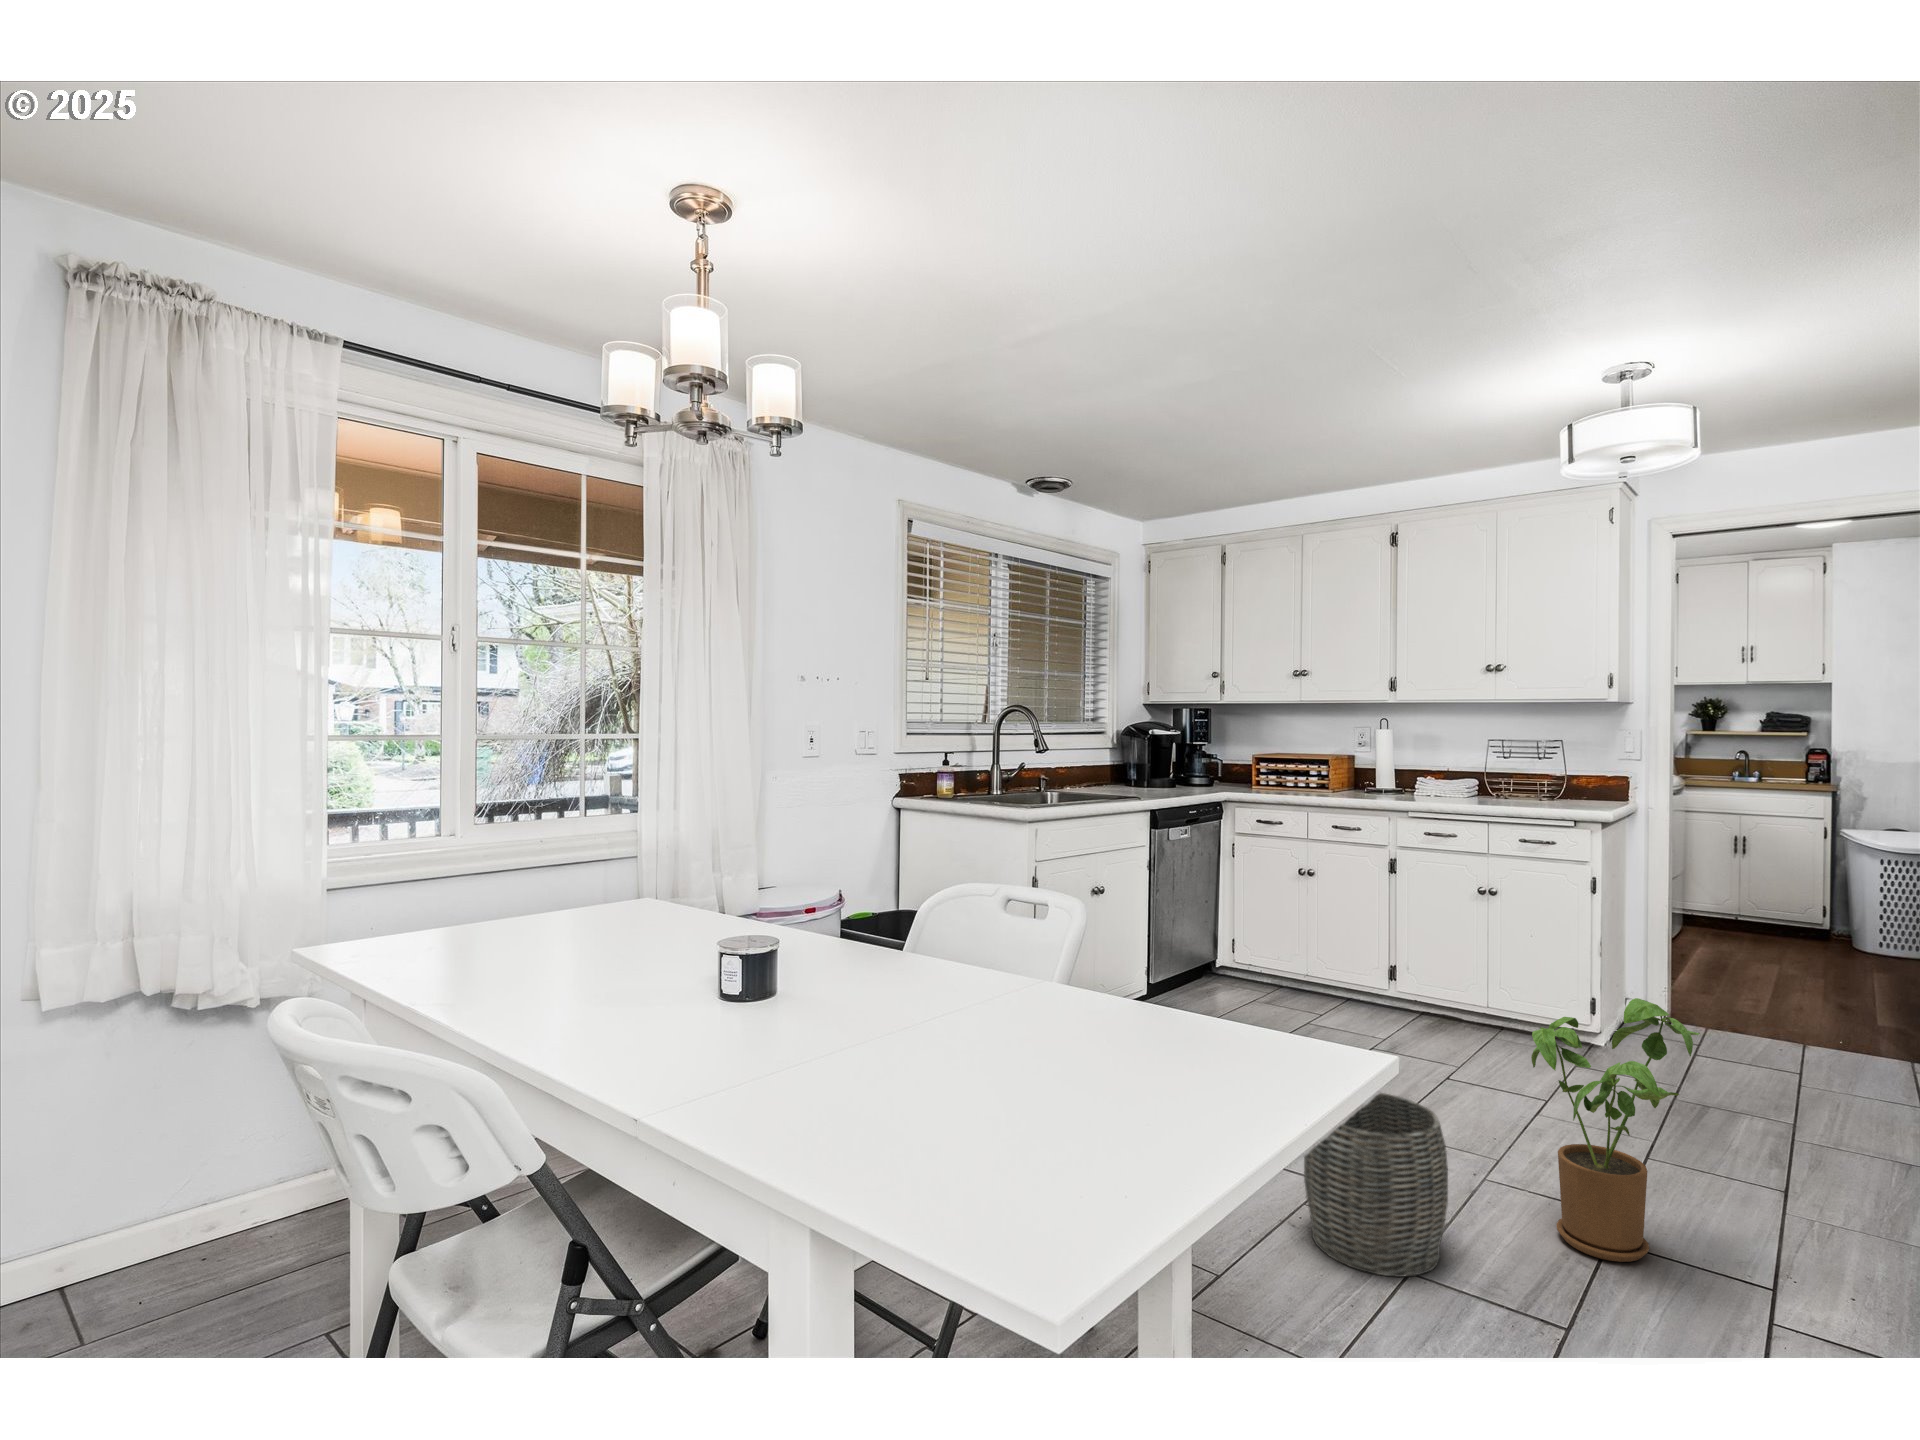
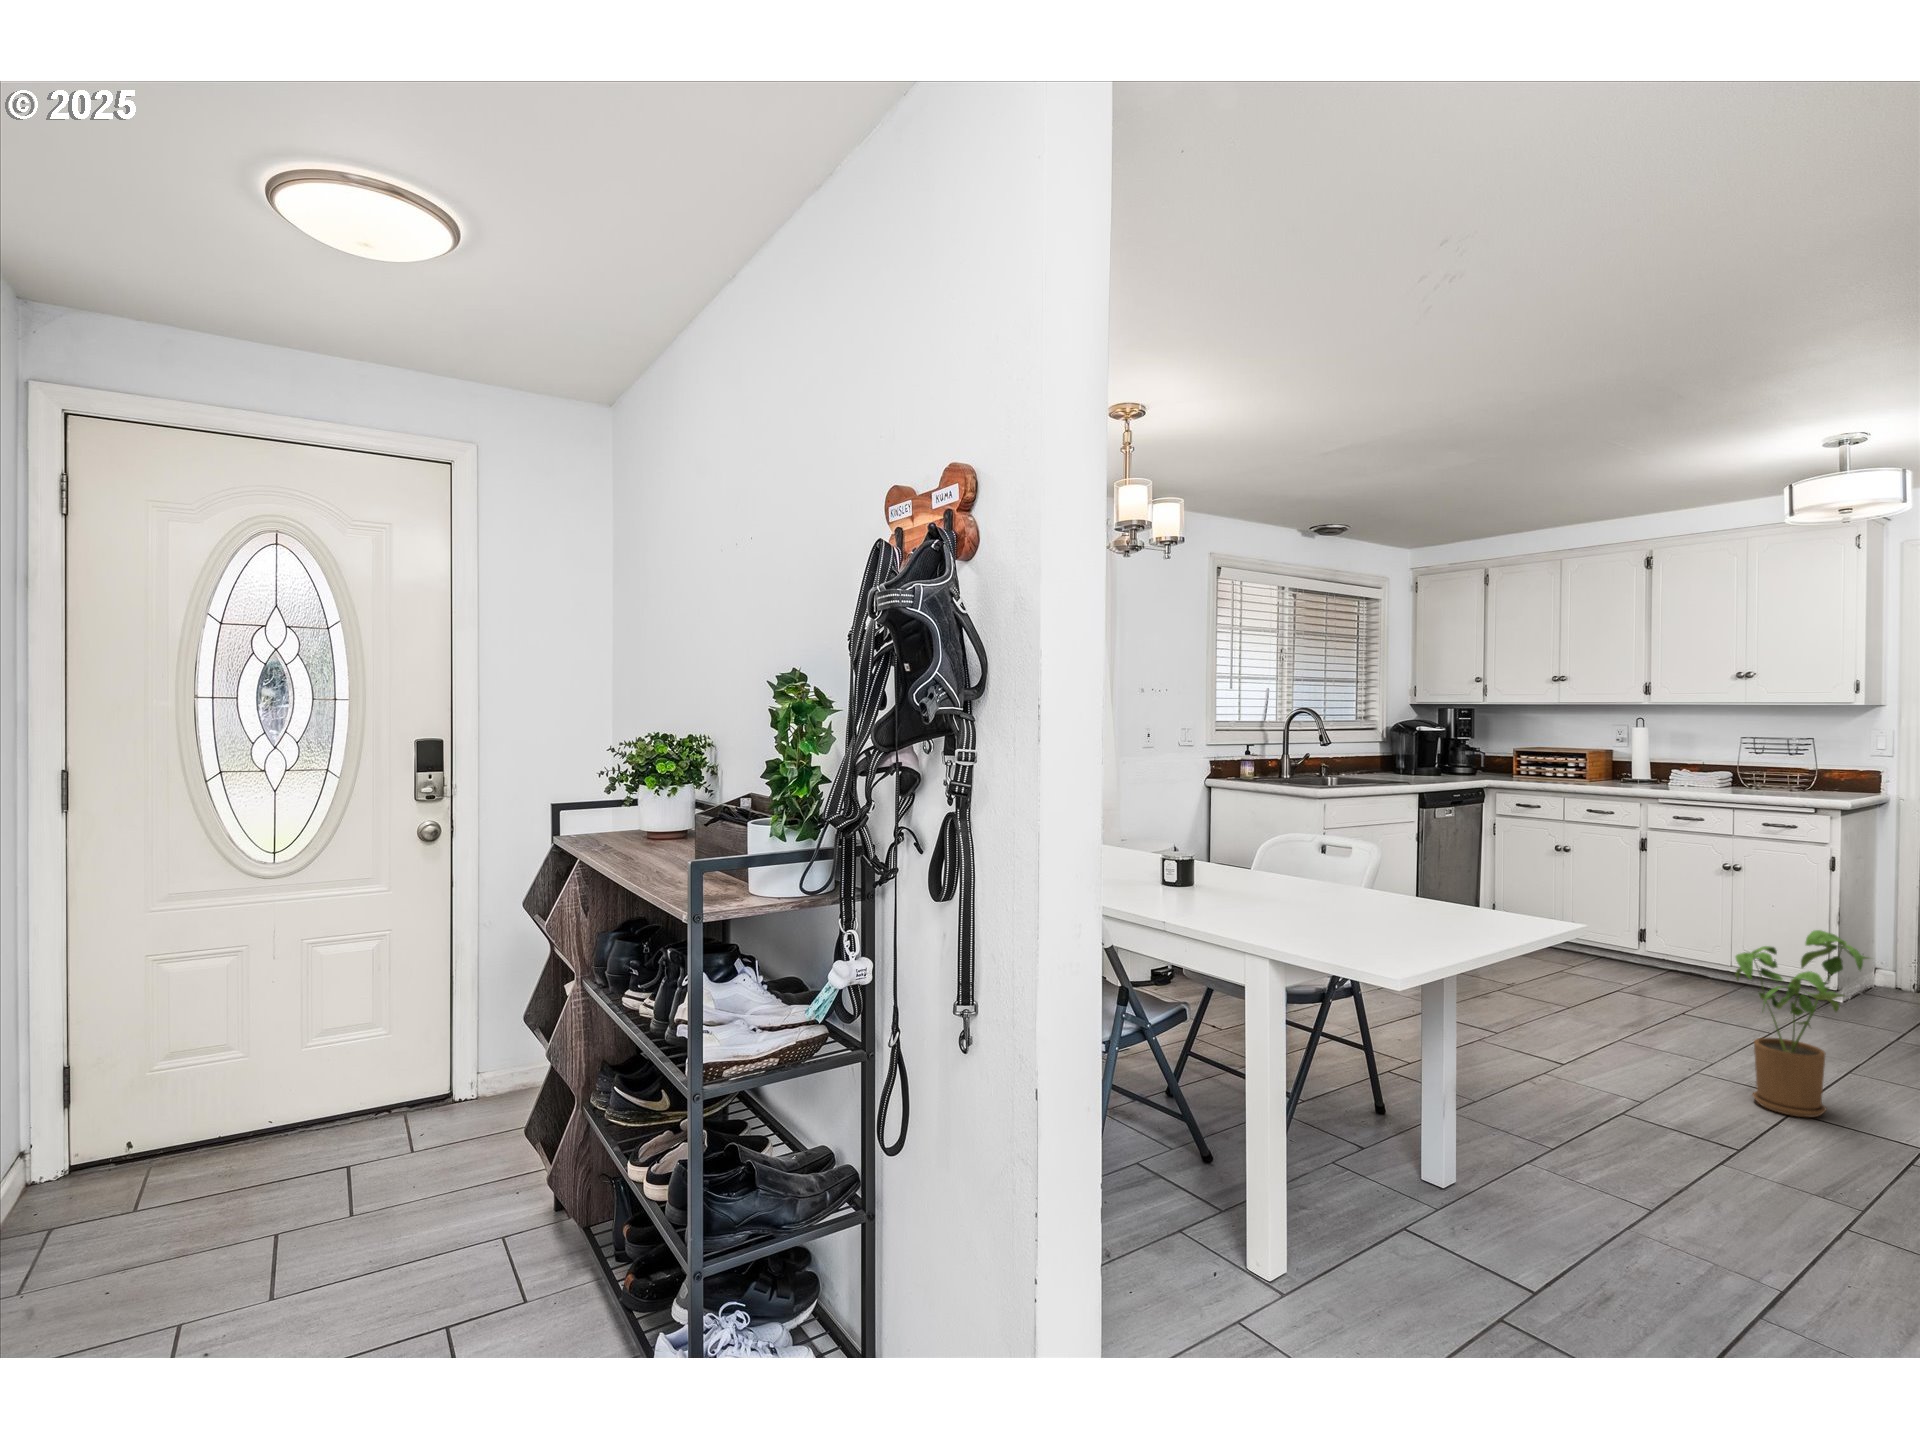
woven basket: present [1304,1093,1448,1277] -> none [1548,989,1660,1109]

